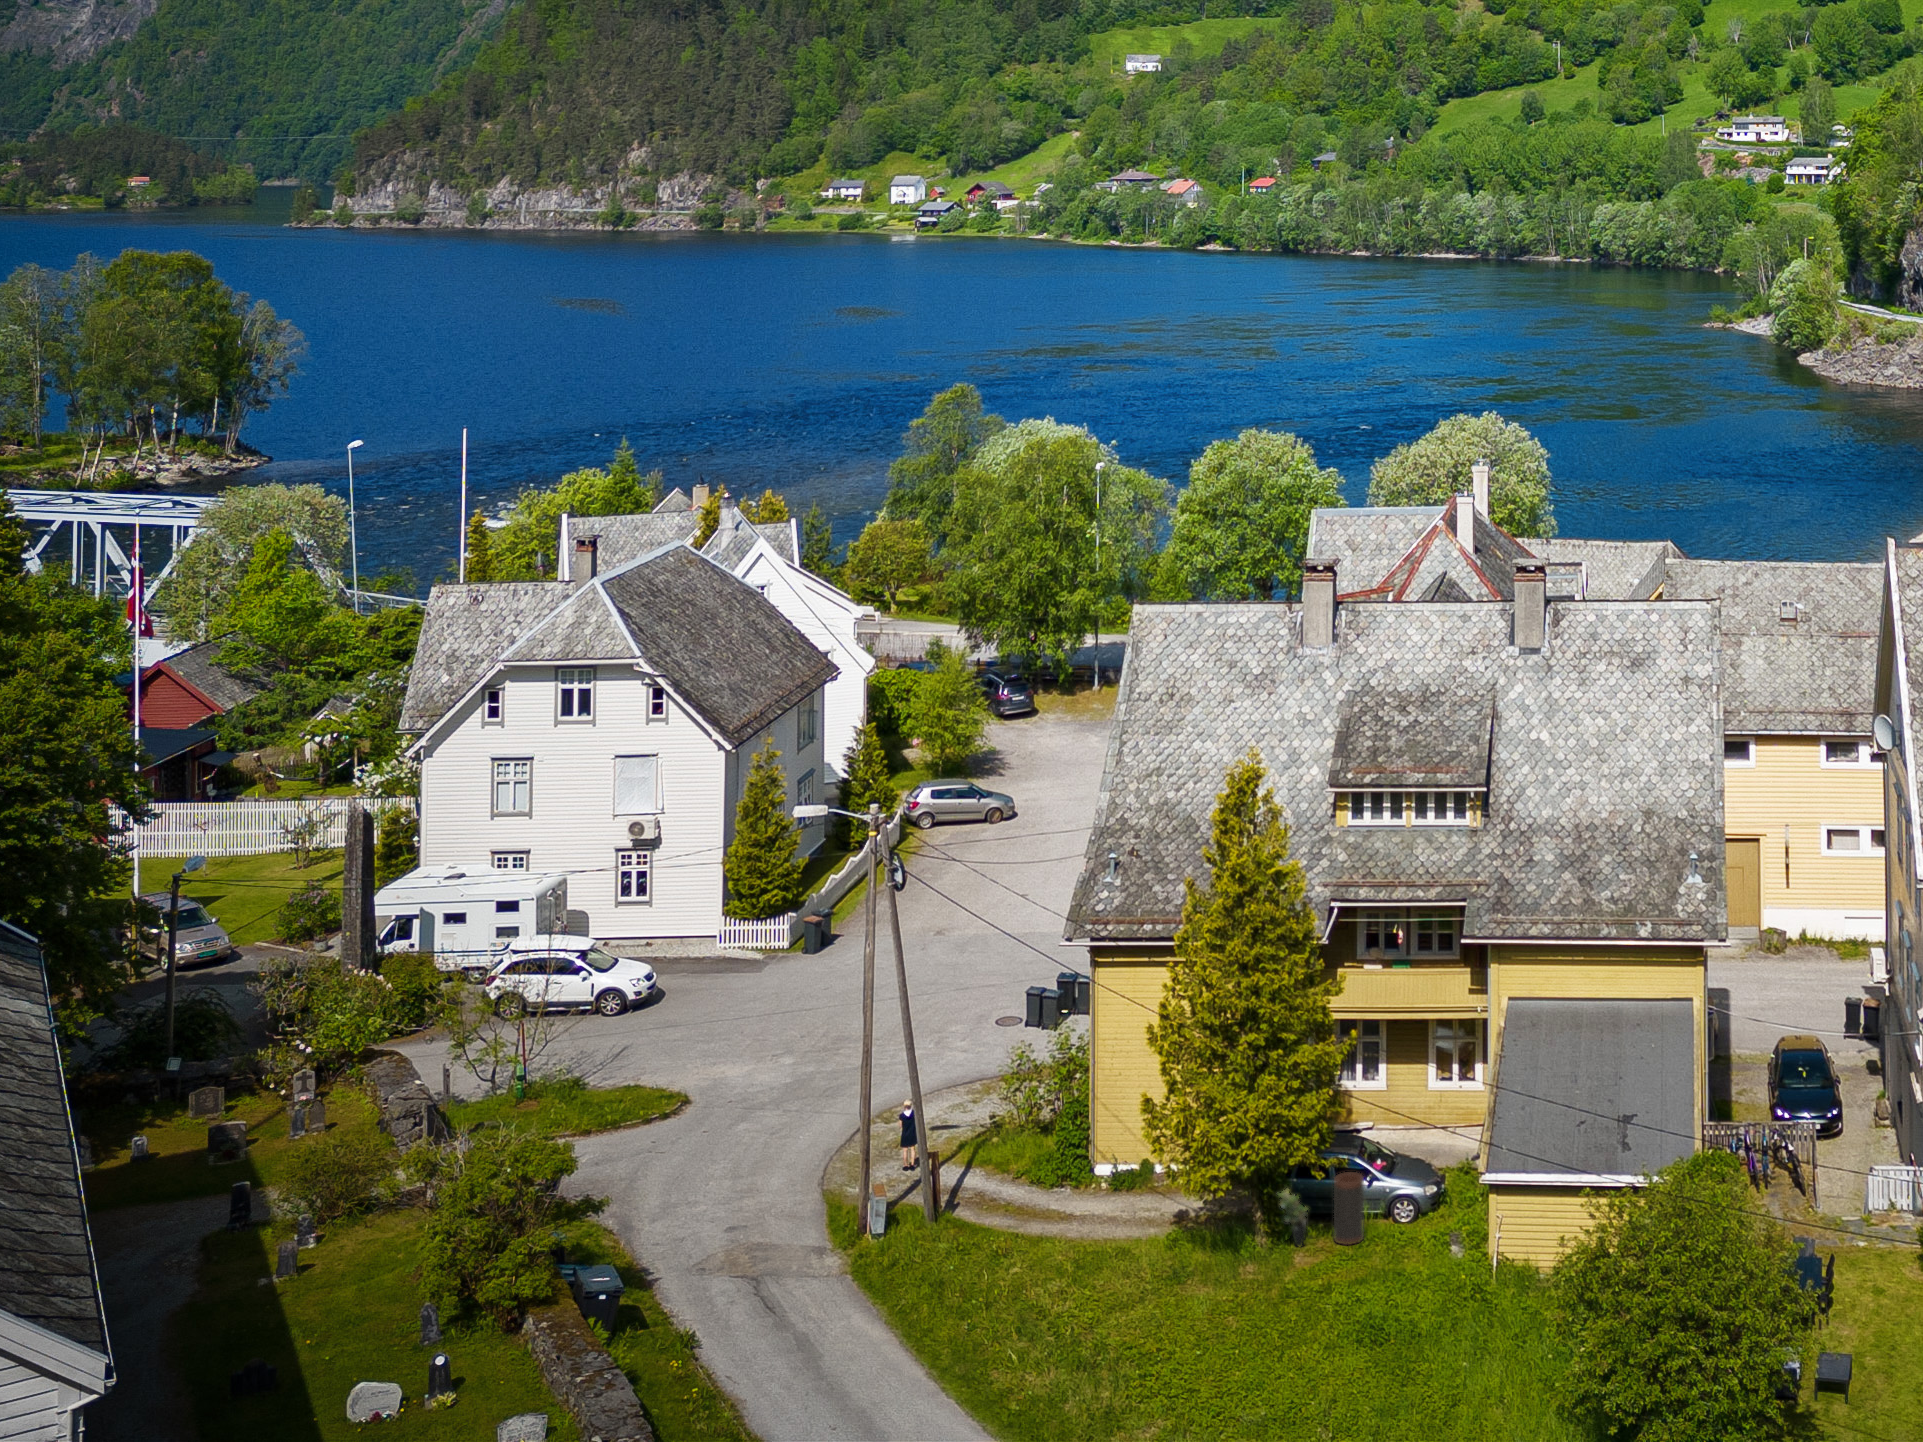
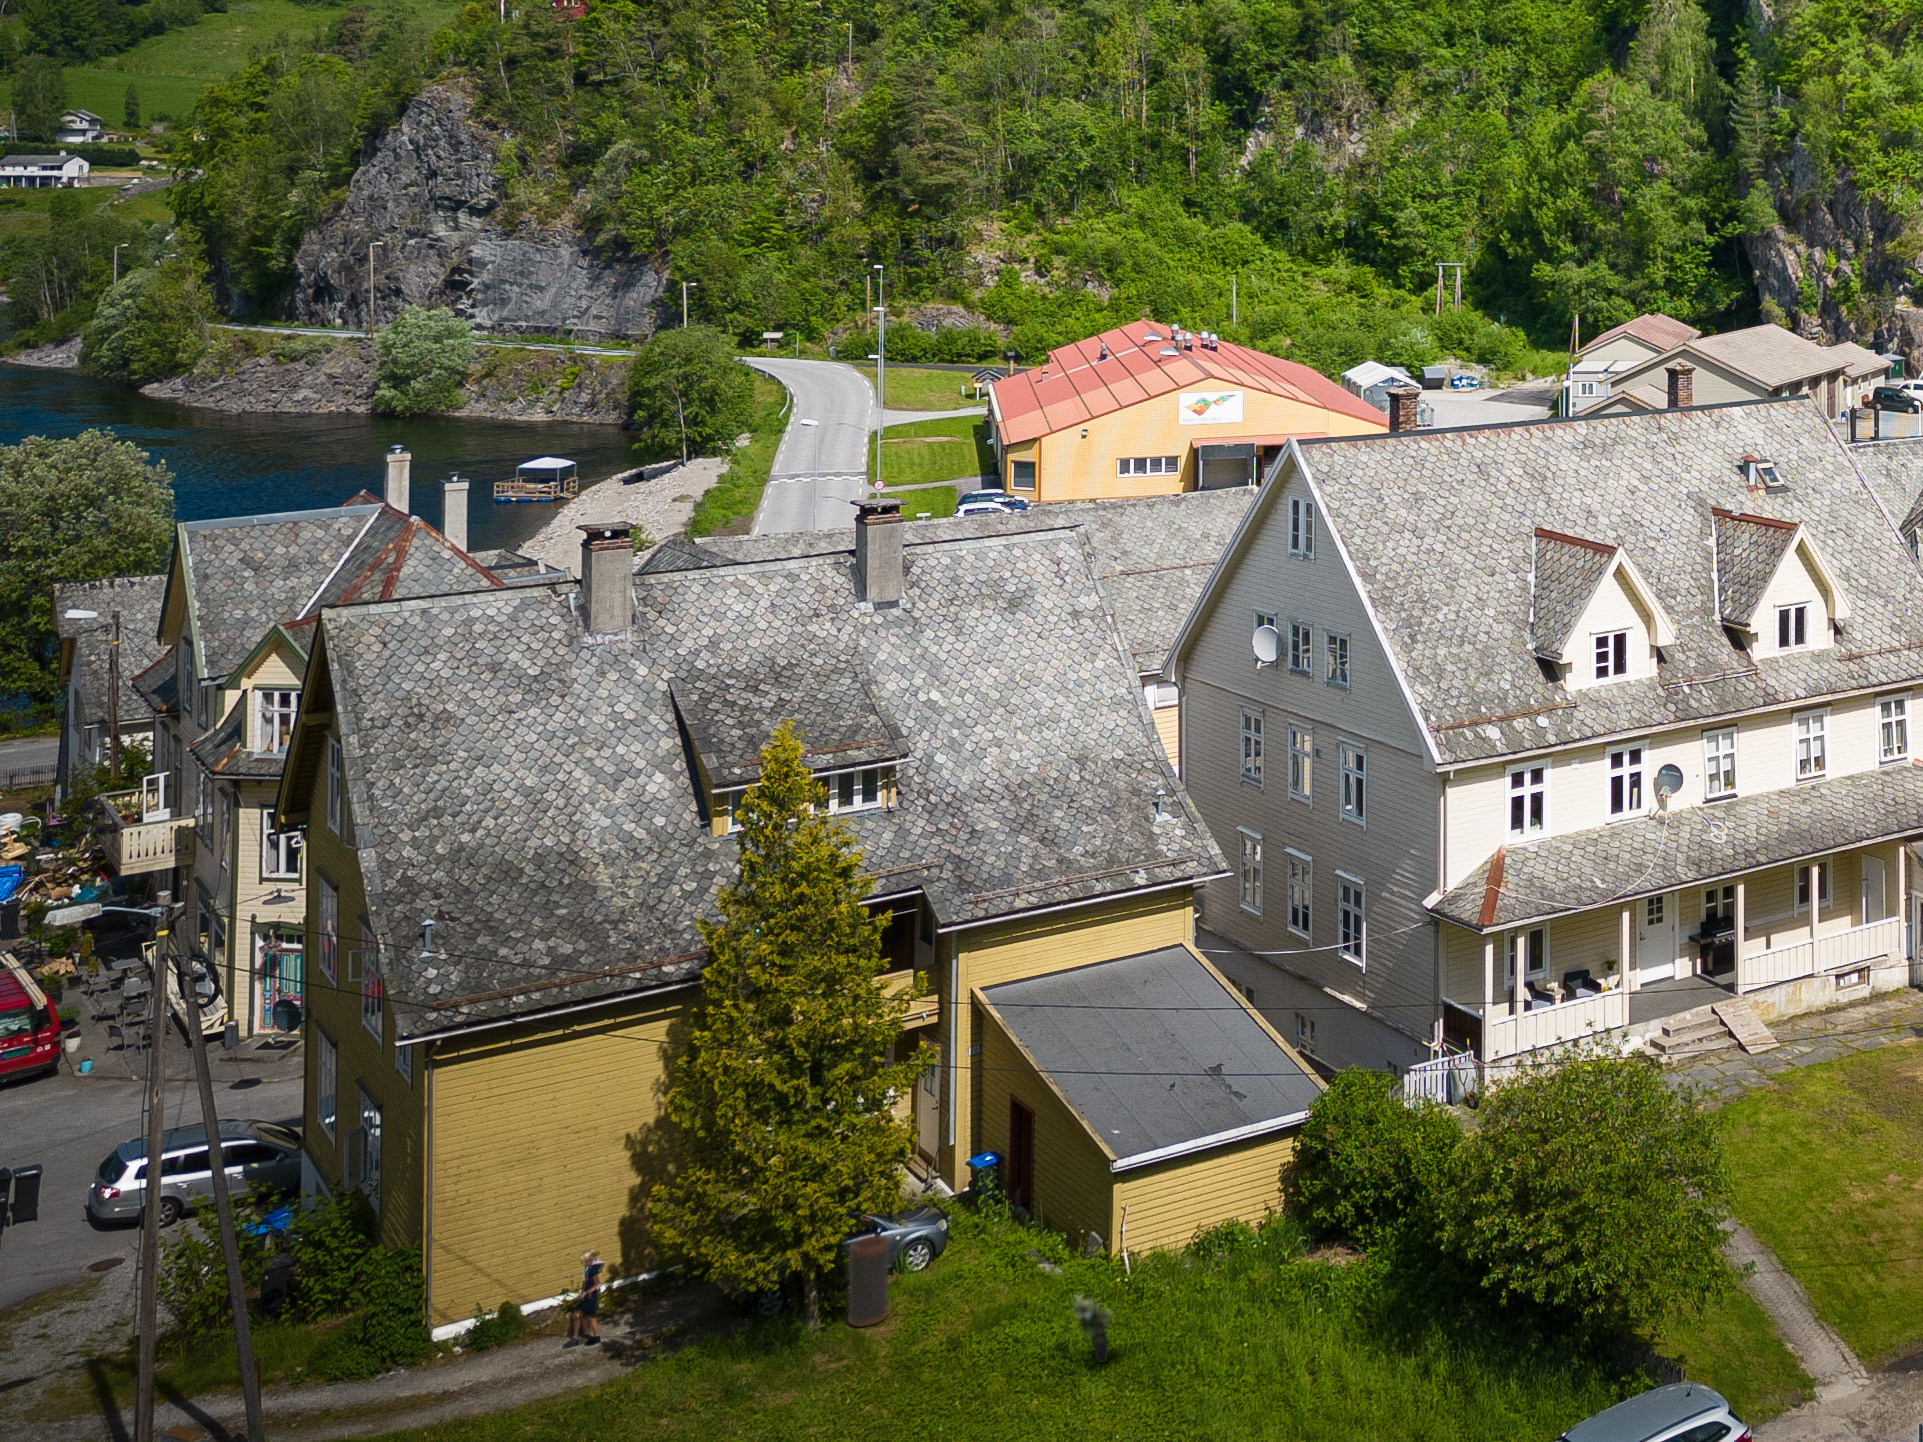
potted plant: present [1279,1189,1308,1247] -> present [1073,1296,1111,1363]

